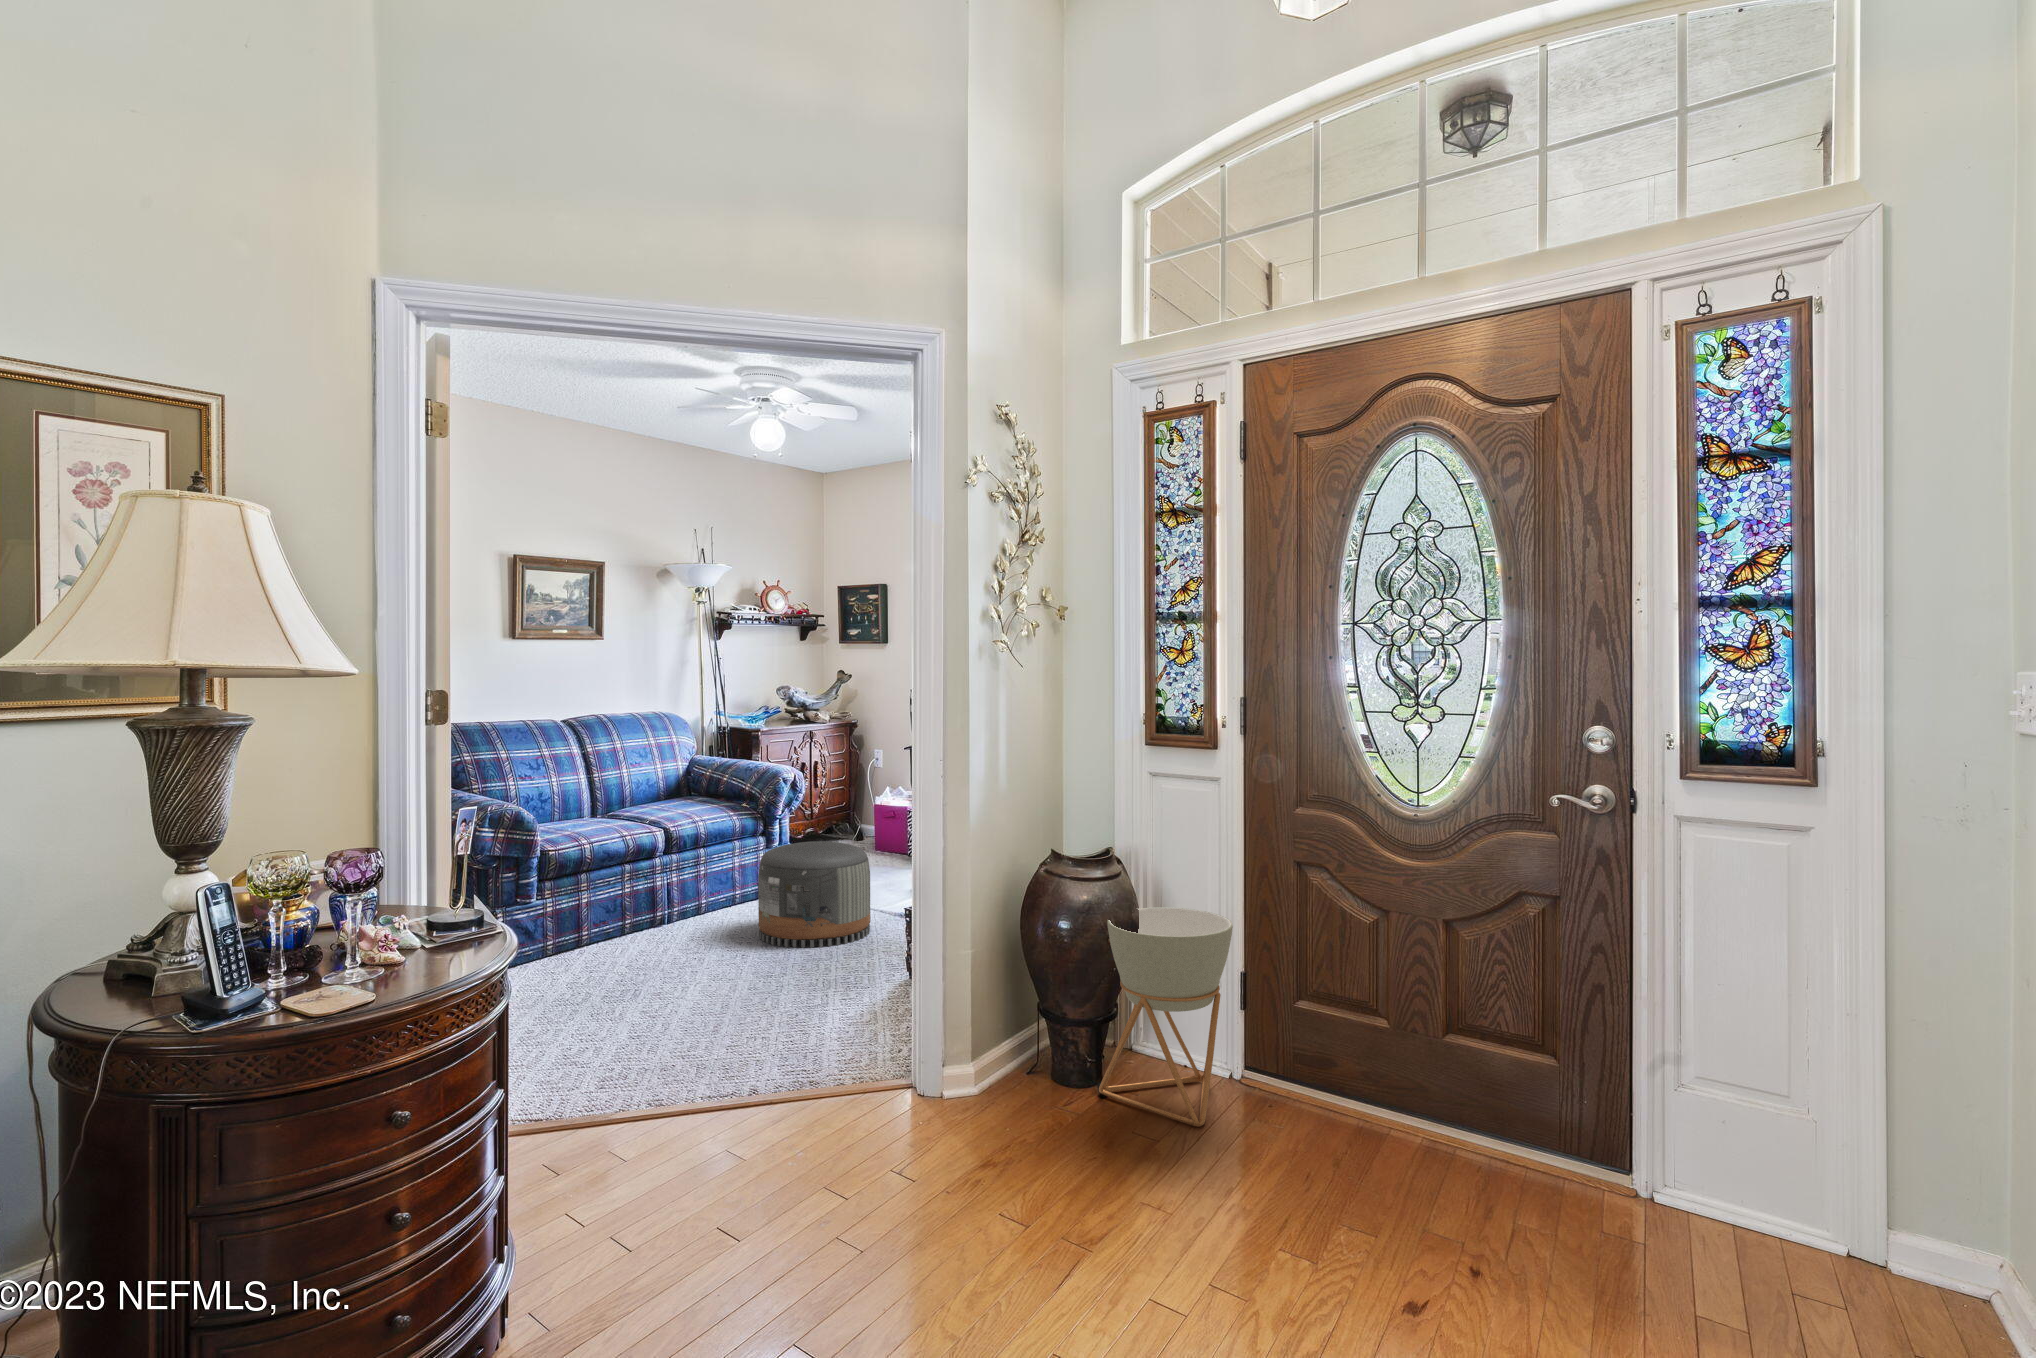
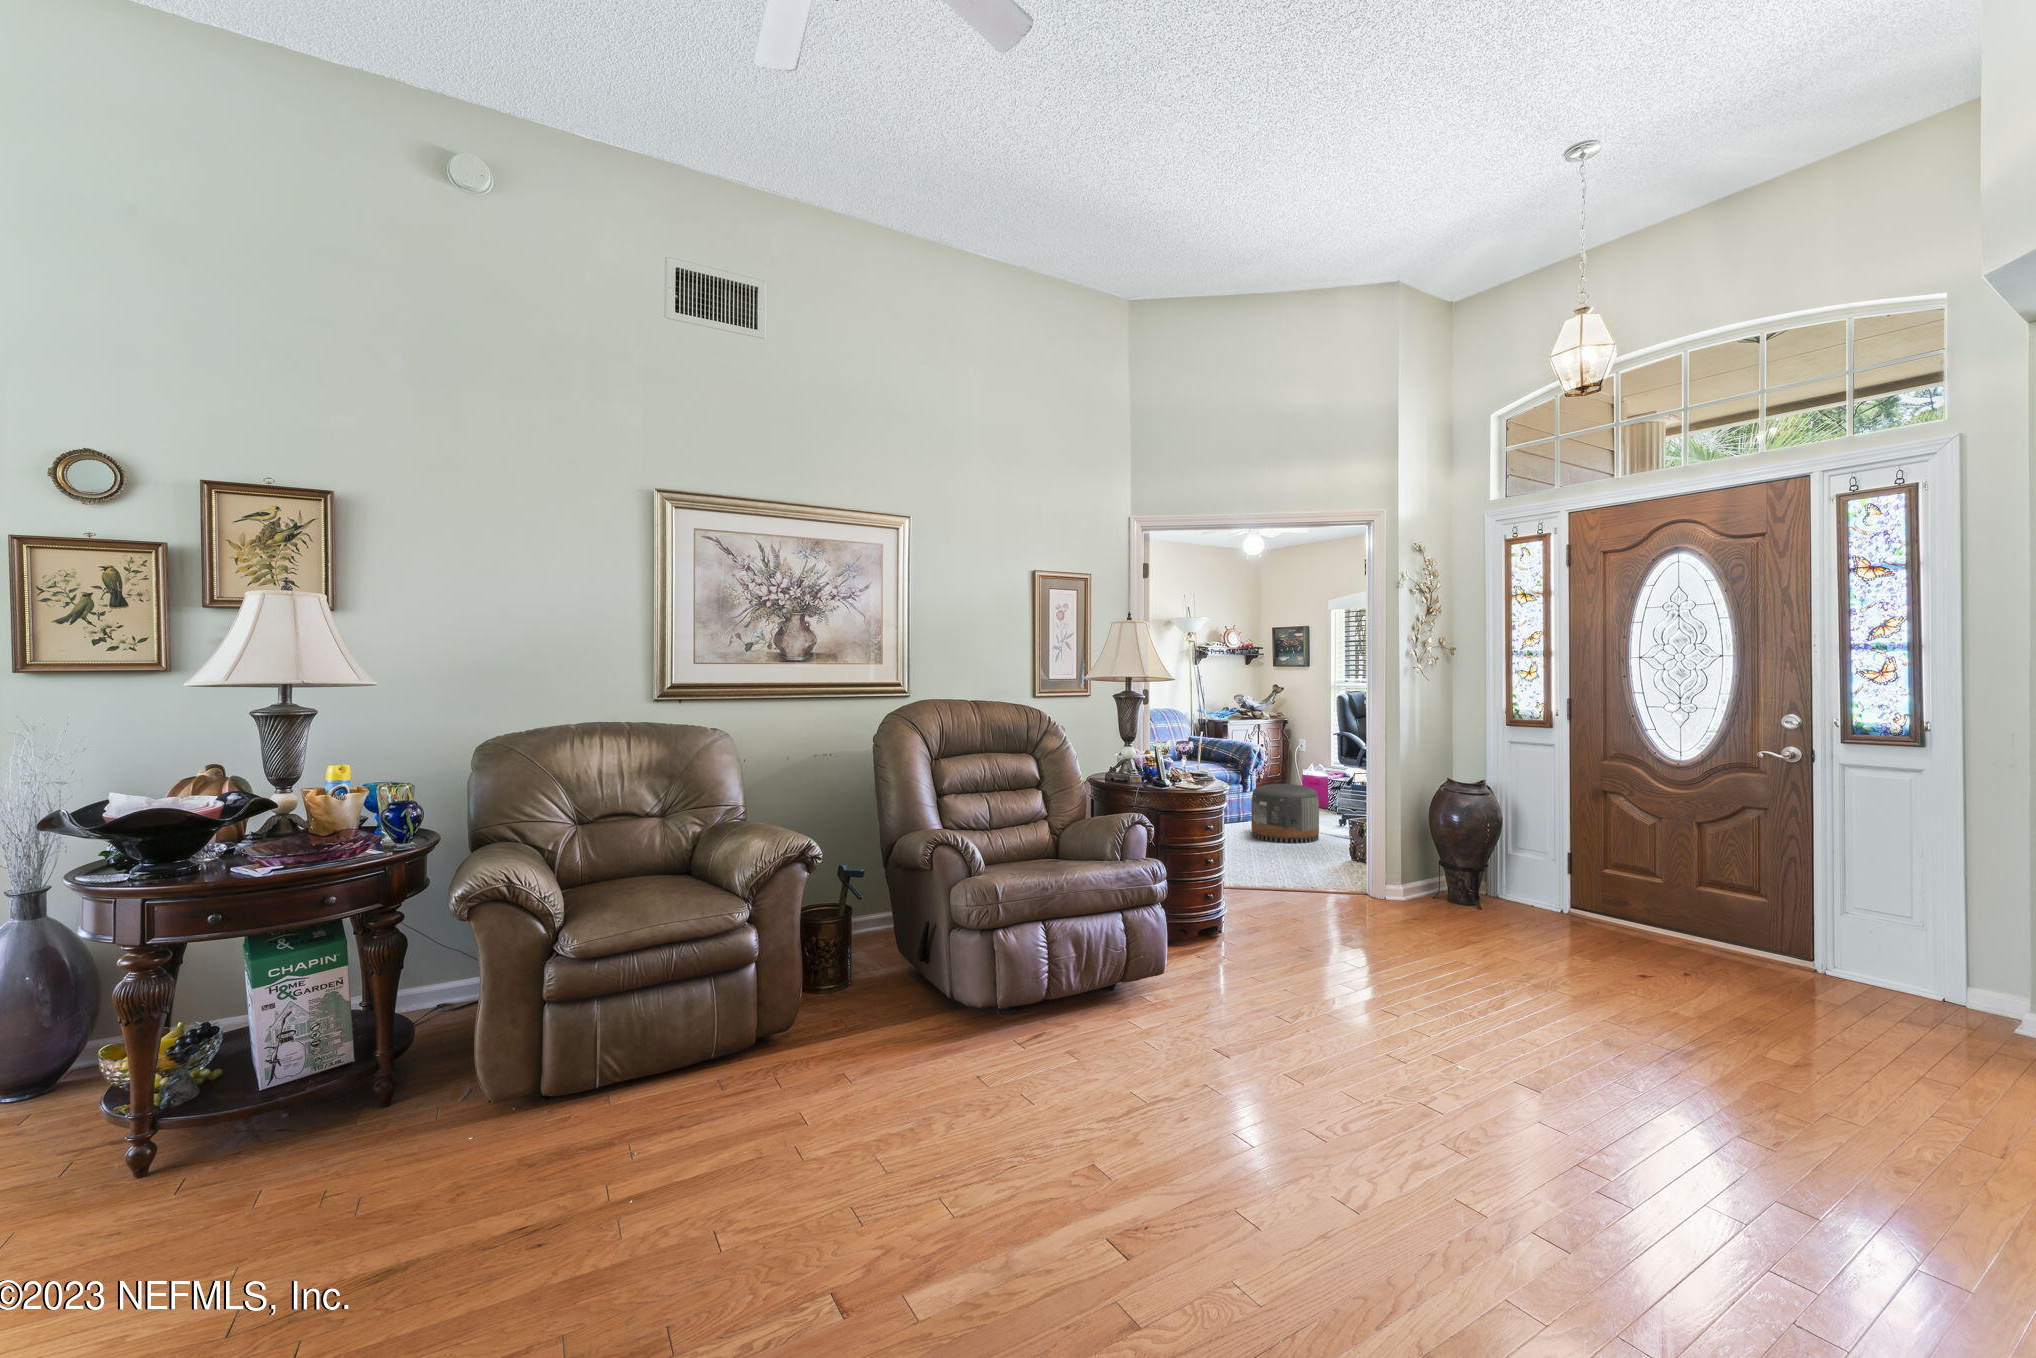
planter: present [1099,907,1233,1127] -> none [1478,814,1561,926]

